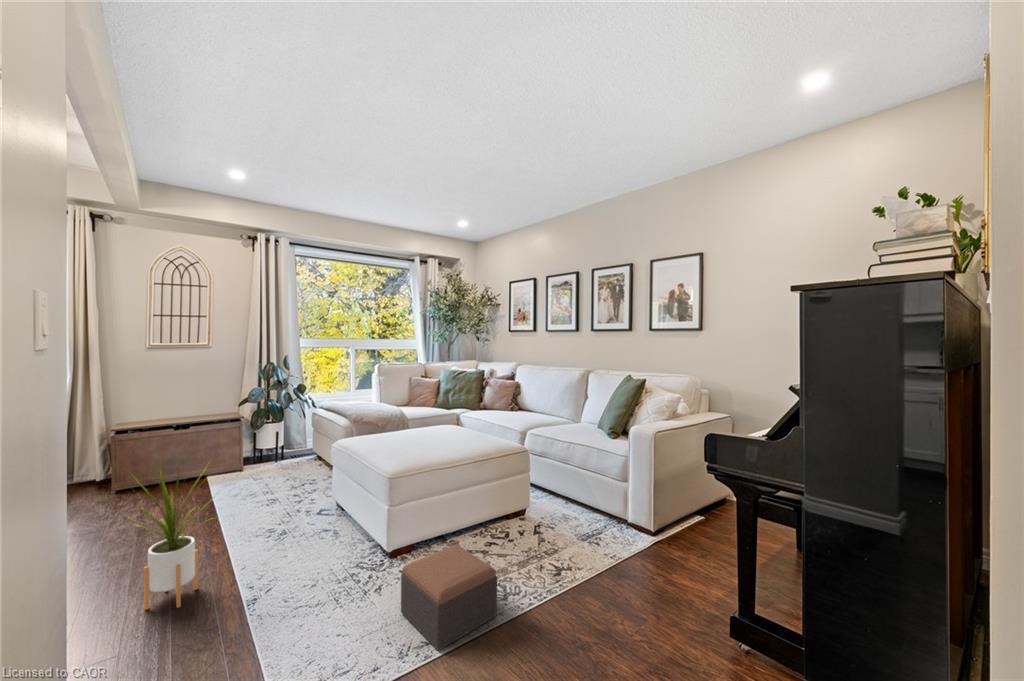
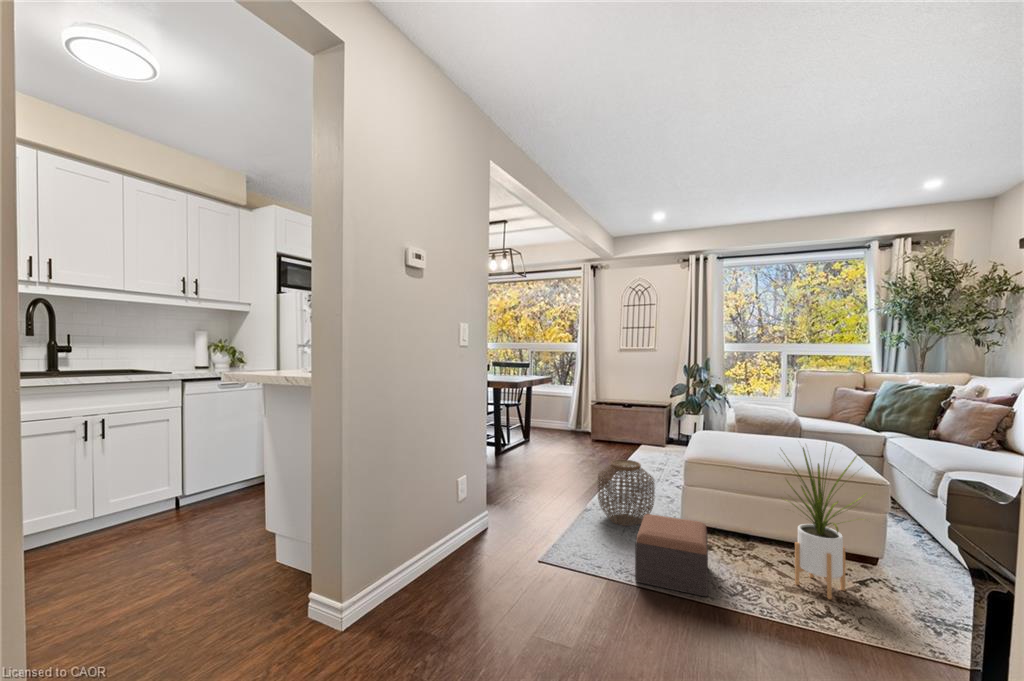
house plant: present [130,462,210,610] -> present [784,448,866,599]
woven basket: none [289,505,366,596] -> present [598,459,655,526]

